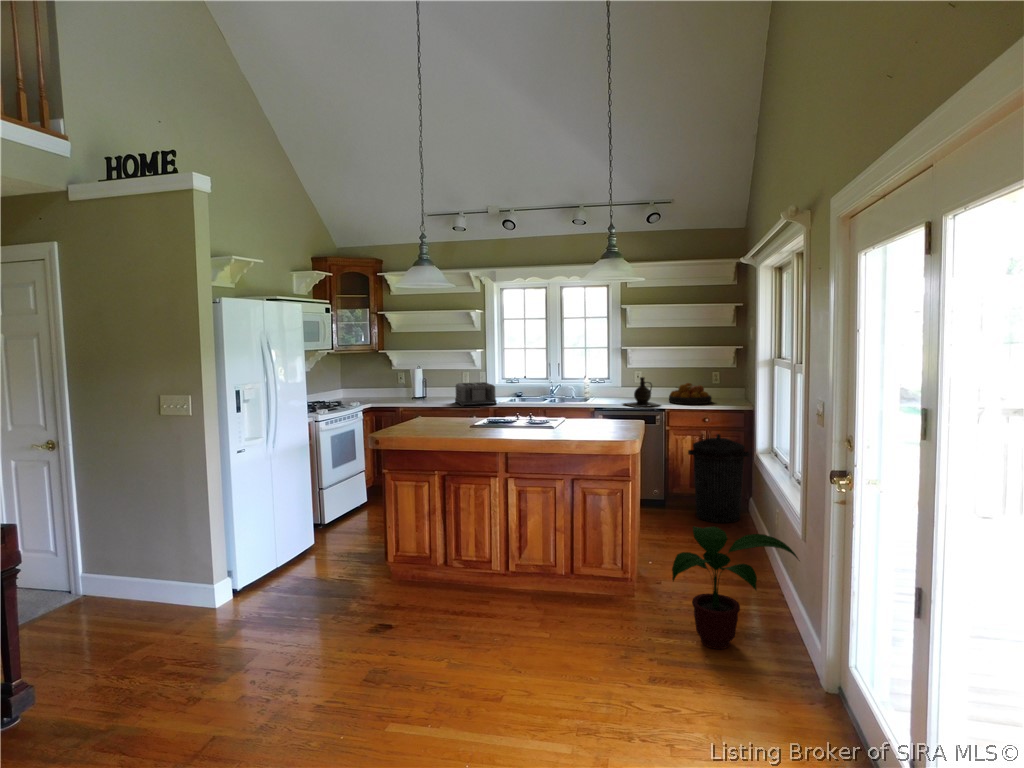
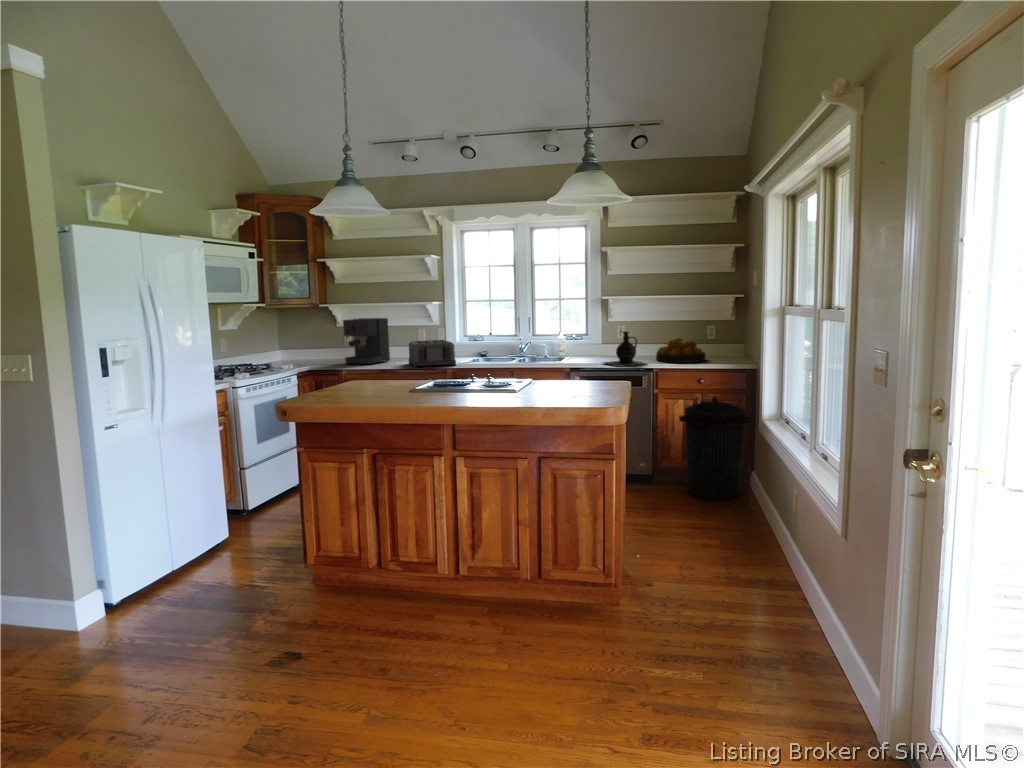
coffee maker: none [400,363,438,403] -> present [343,318,390,364]
potted plant: present [672,526,798,649] -> none [671,519,846,686]

